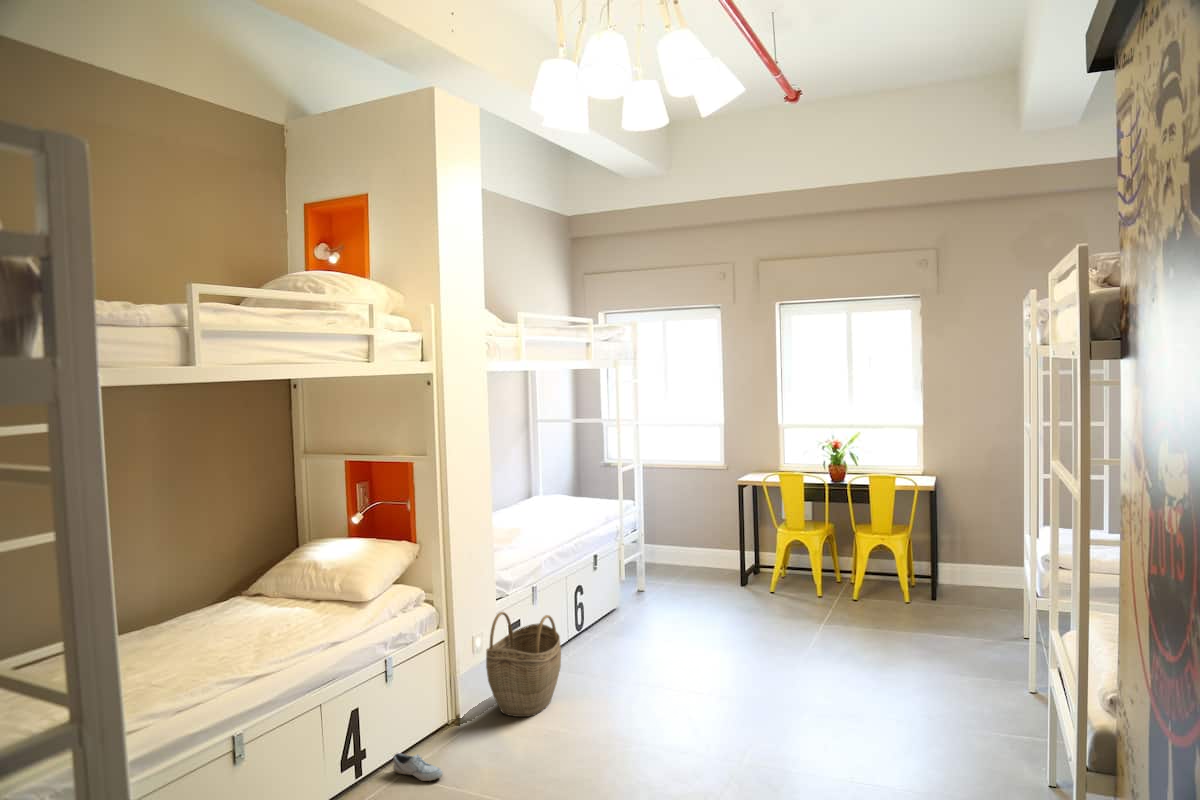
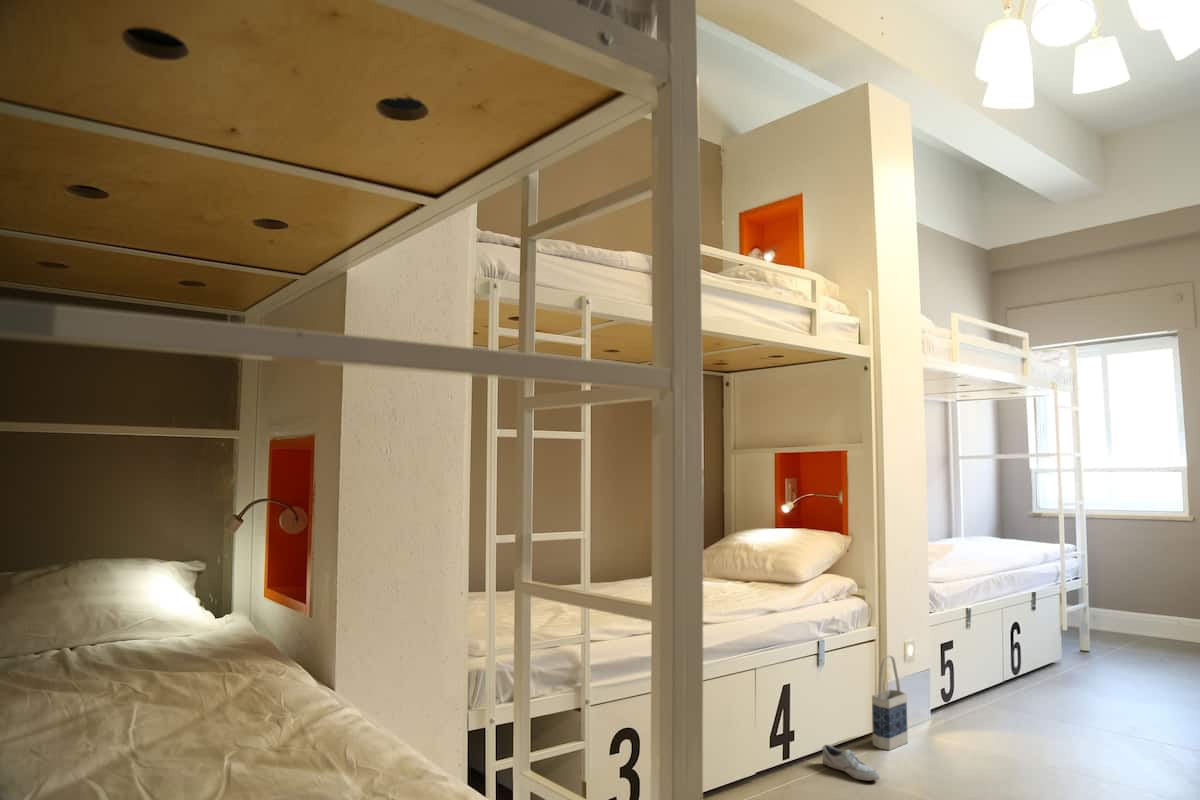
woven basket: present [486,612,561,717] -> none [921,623,1010,745]
bag: none [441,654,475,741] -> present [872,655,908,750]

